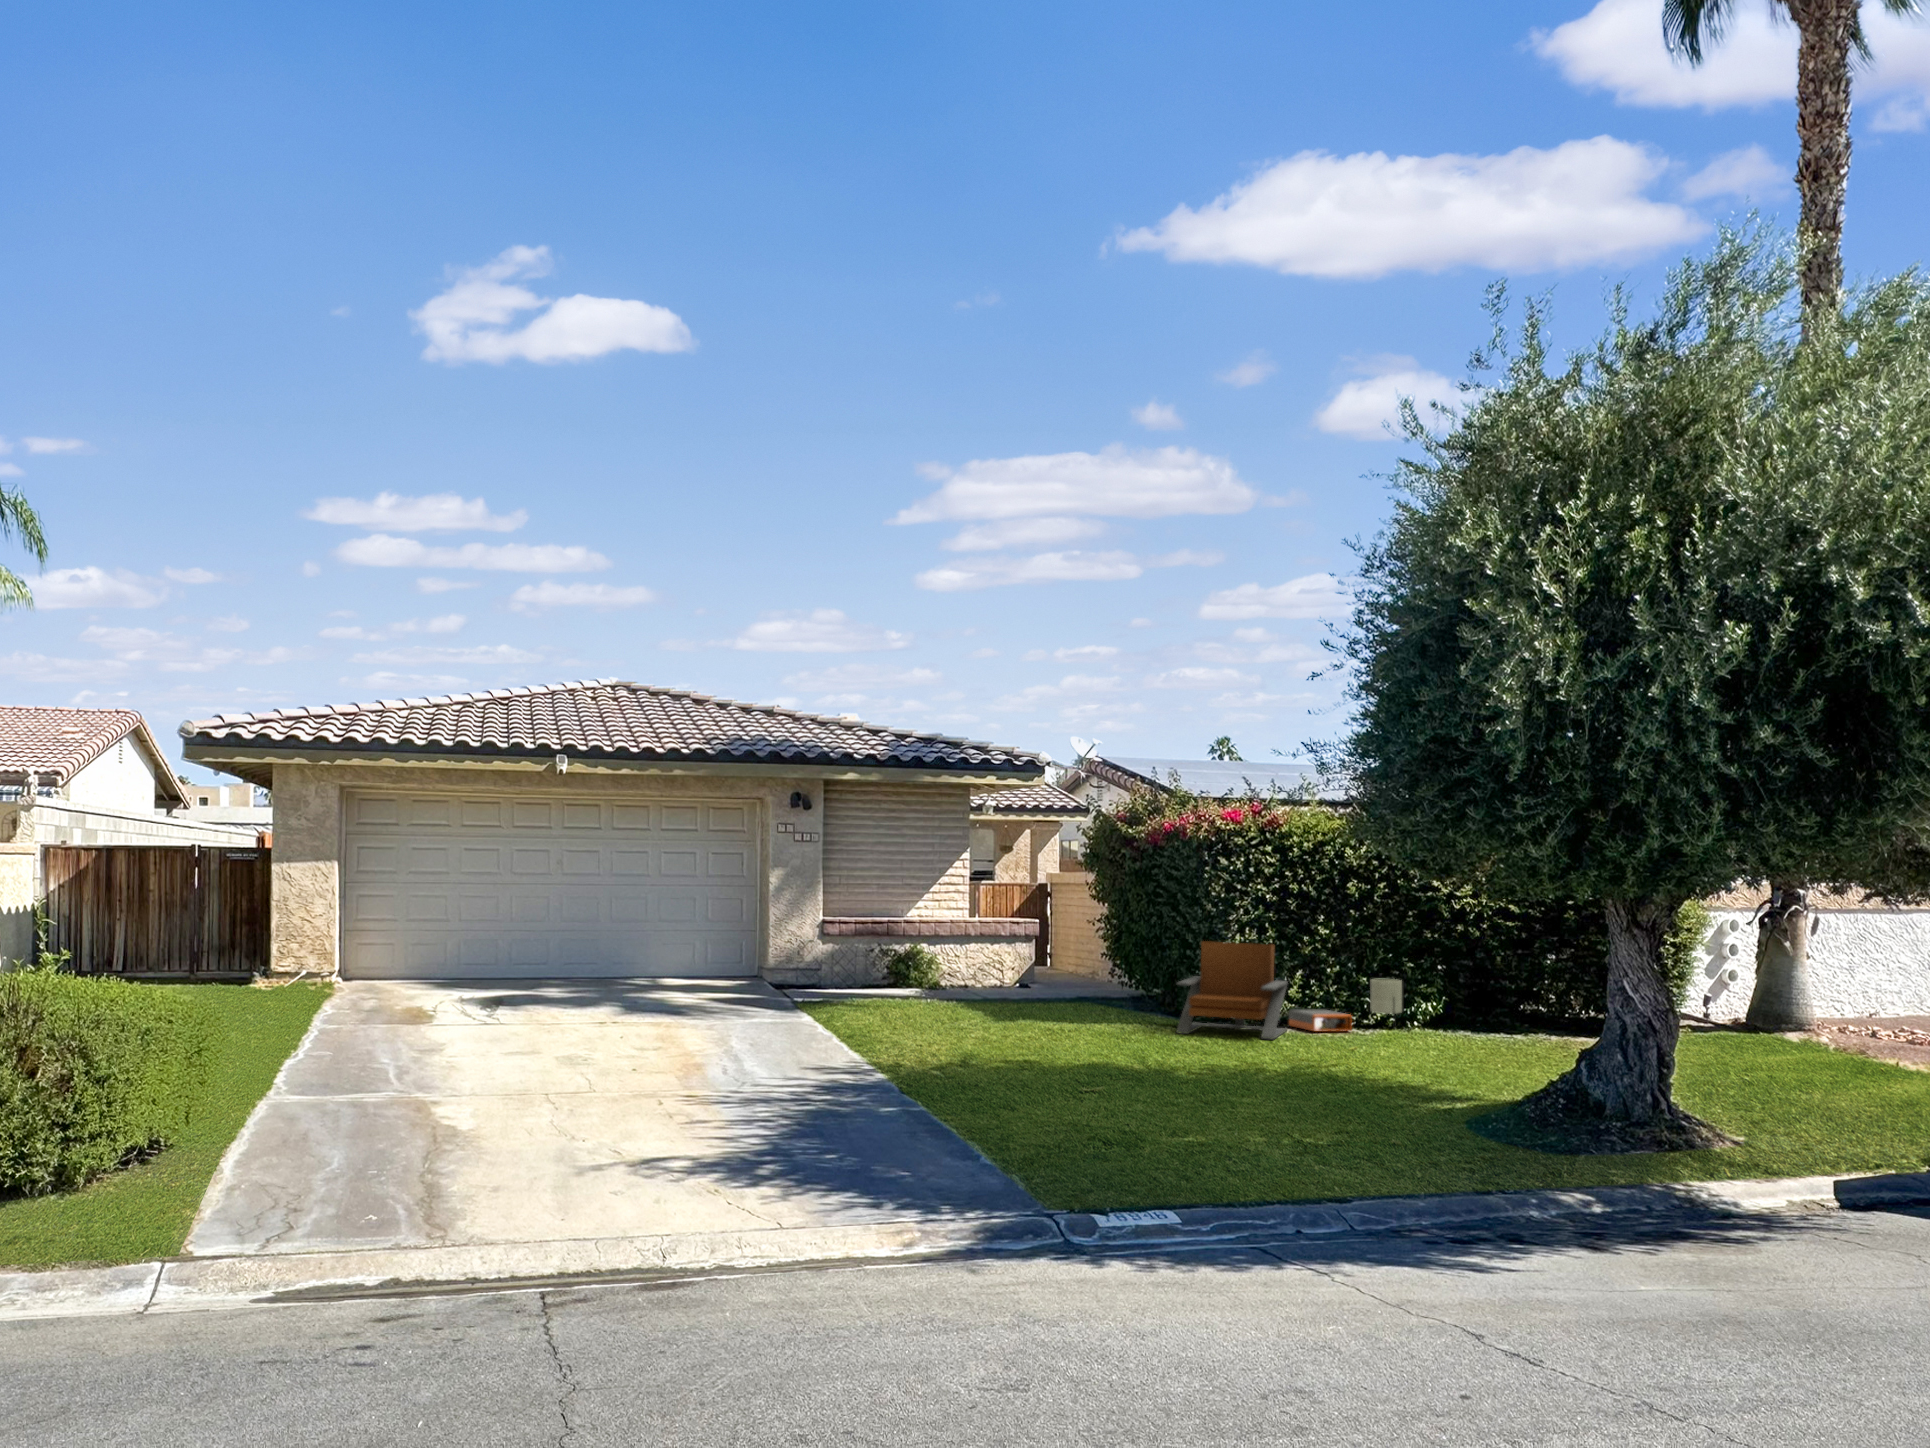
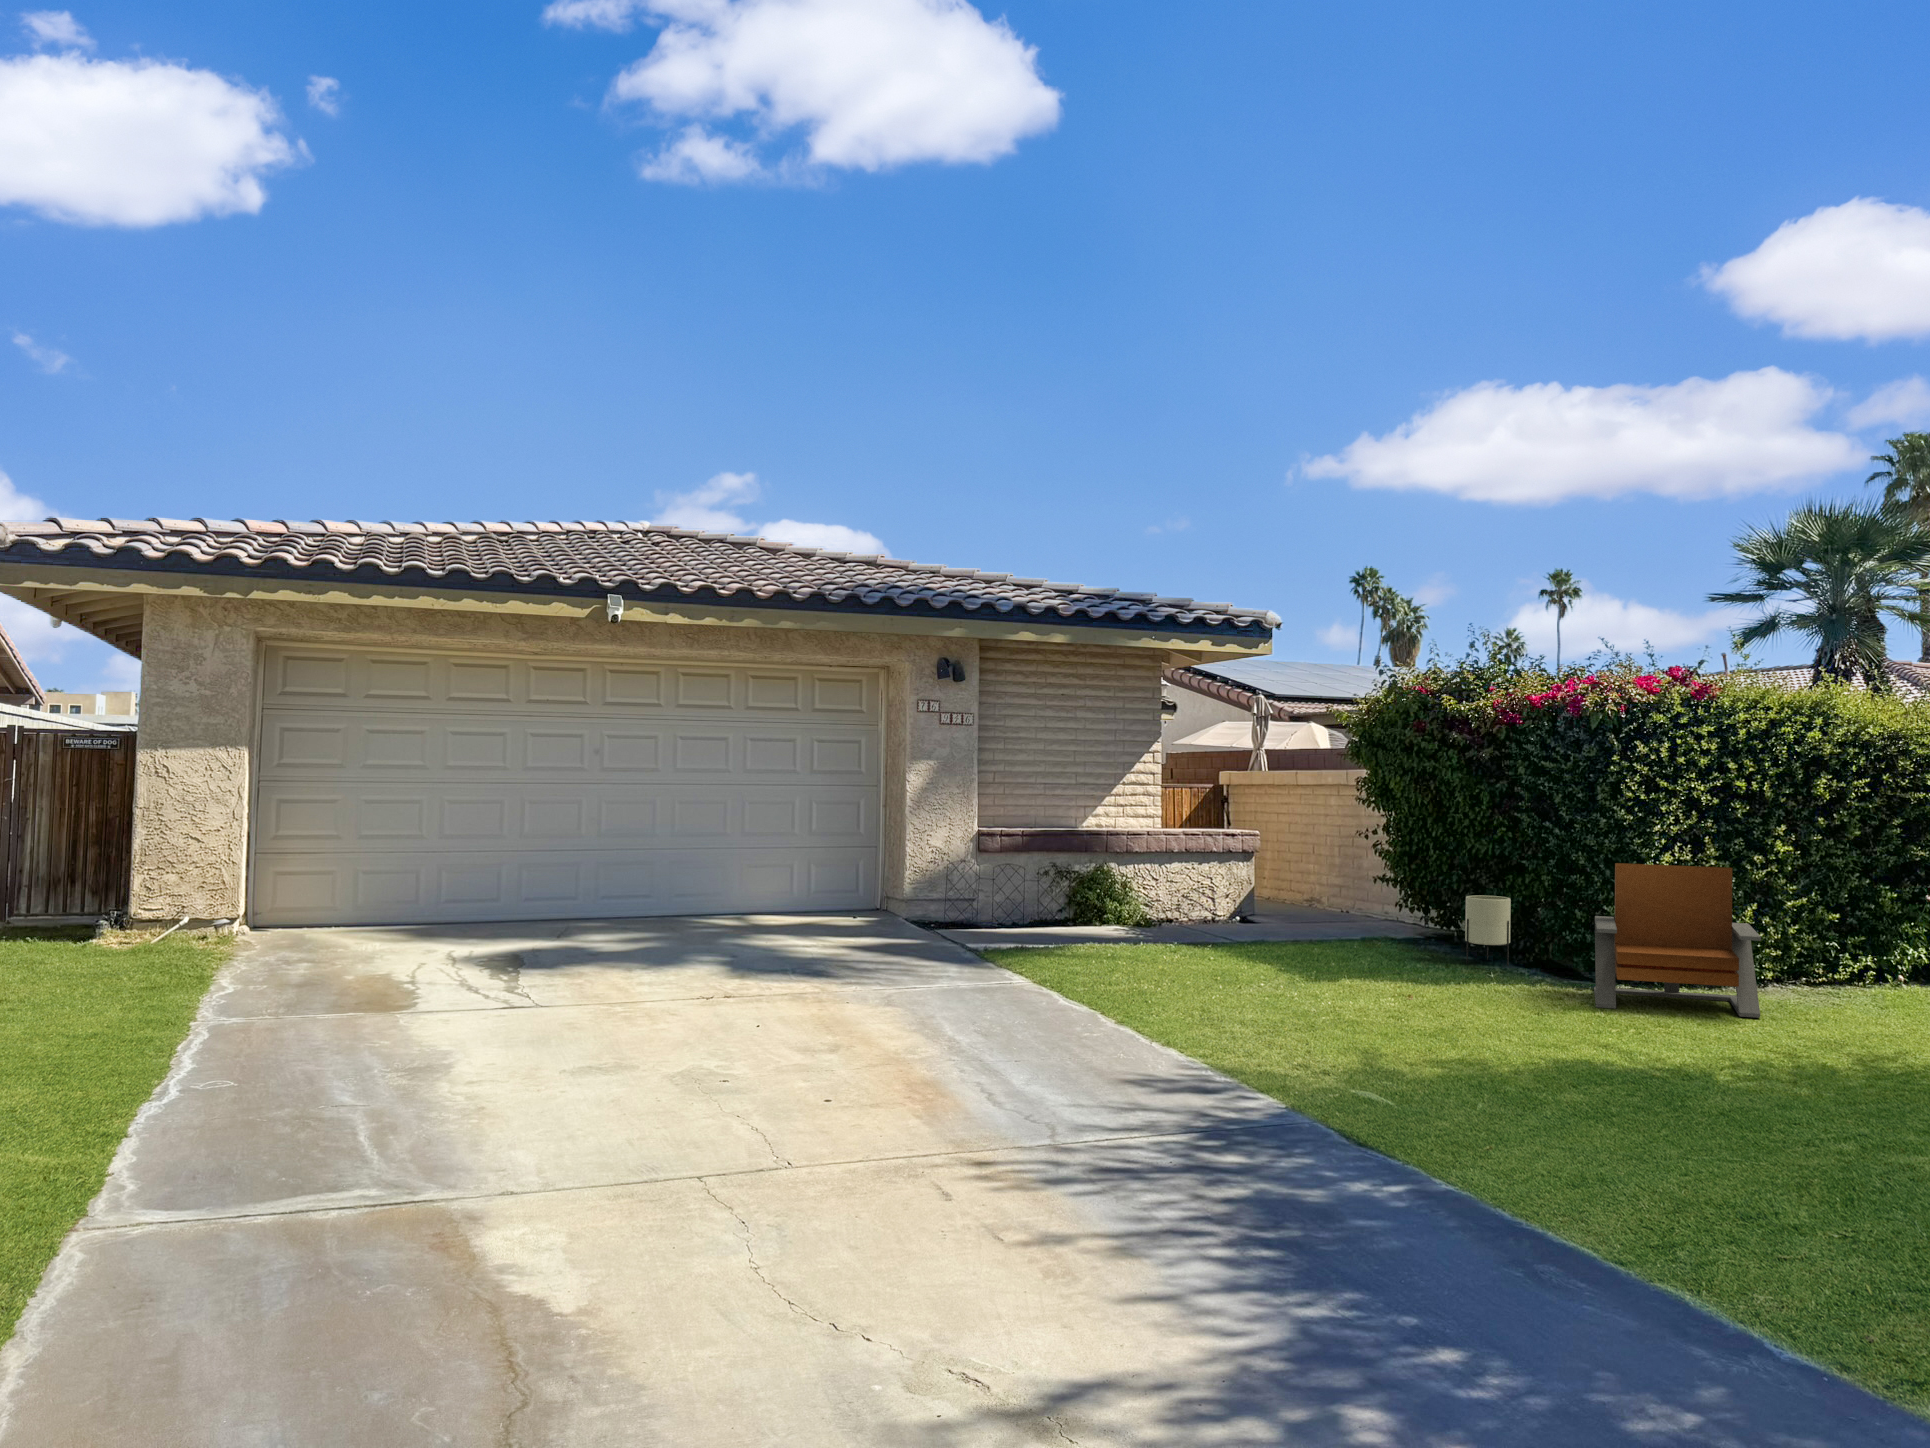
planter: present [1370,979,1402,1028] -> present [1465,895,1511,966]
storage box: present [1289,1009,1352,1031] -> none [1736,965,1844,1001]

